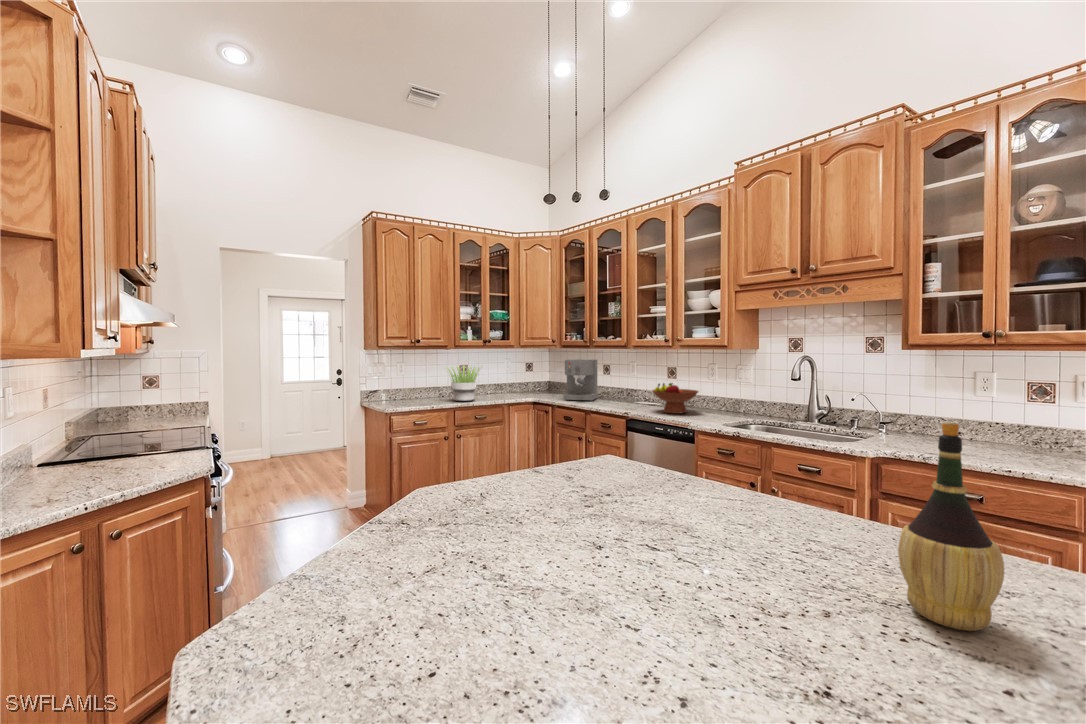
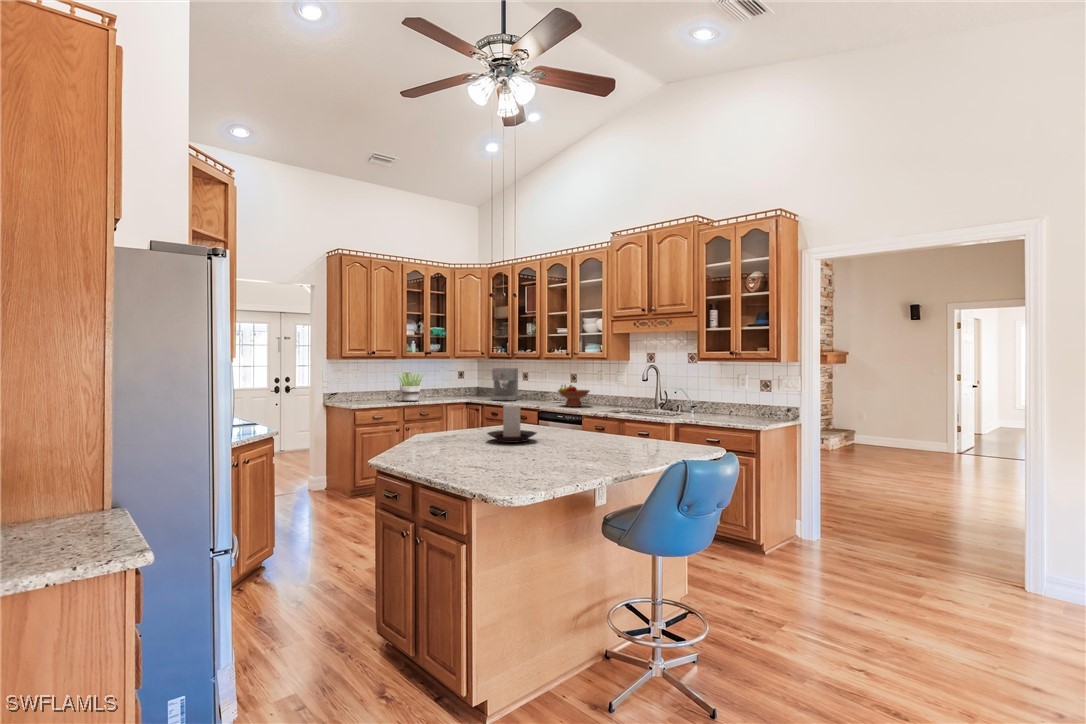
wine bottle: present [898,423,1004,631] -> none [609,381,634,443]
candle holder: none [524,475,666,601] -> present [487,405,536,443]

